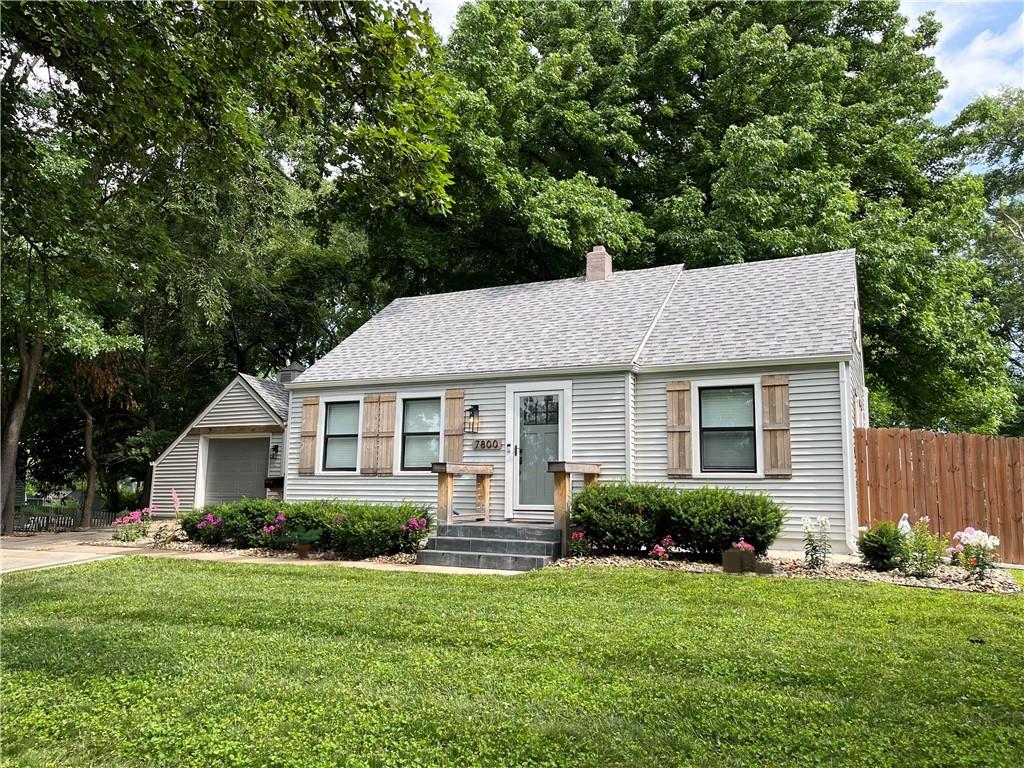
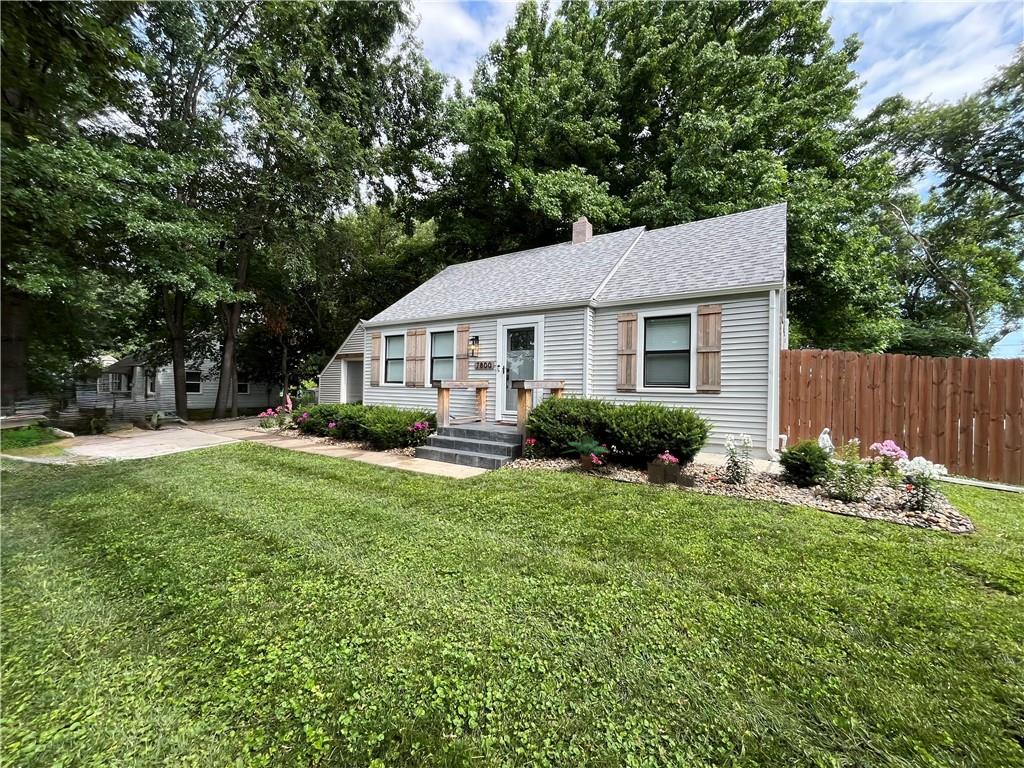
potted plant: present [275,524,323,559] -> present [564,436,609,470]

